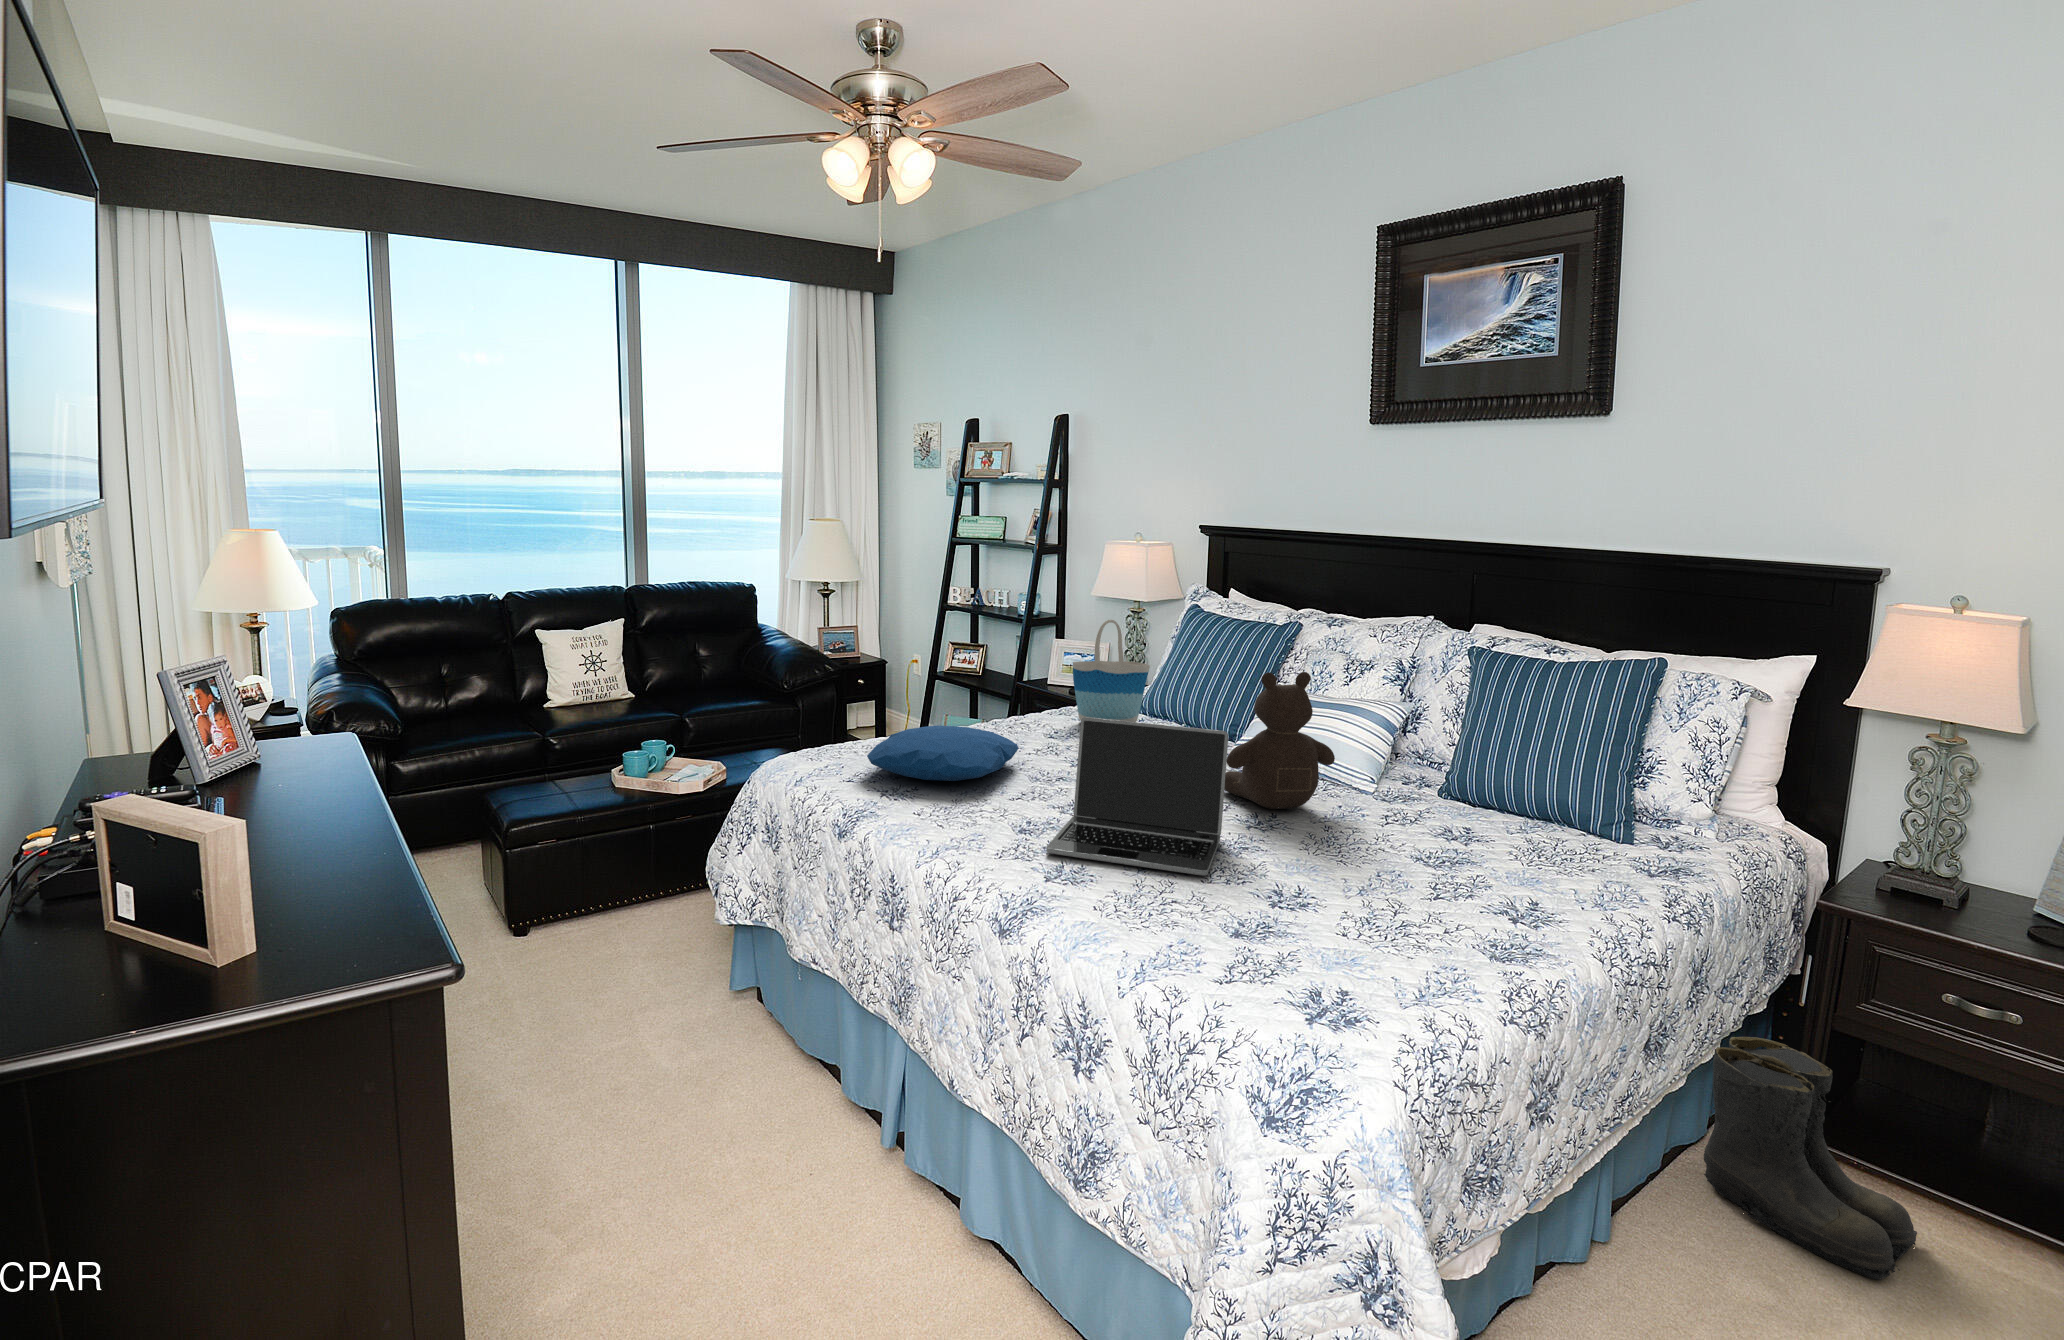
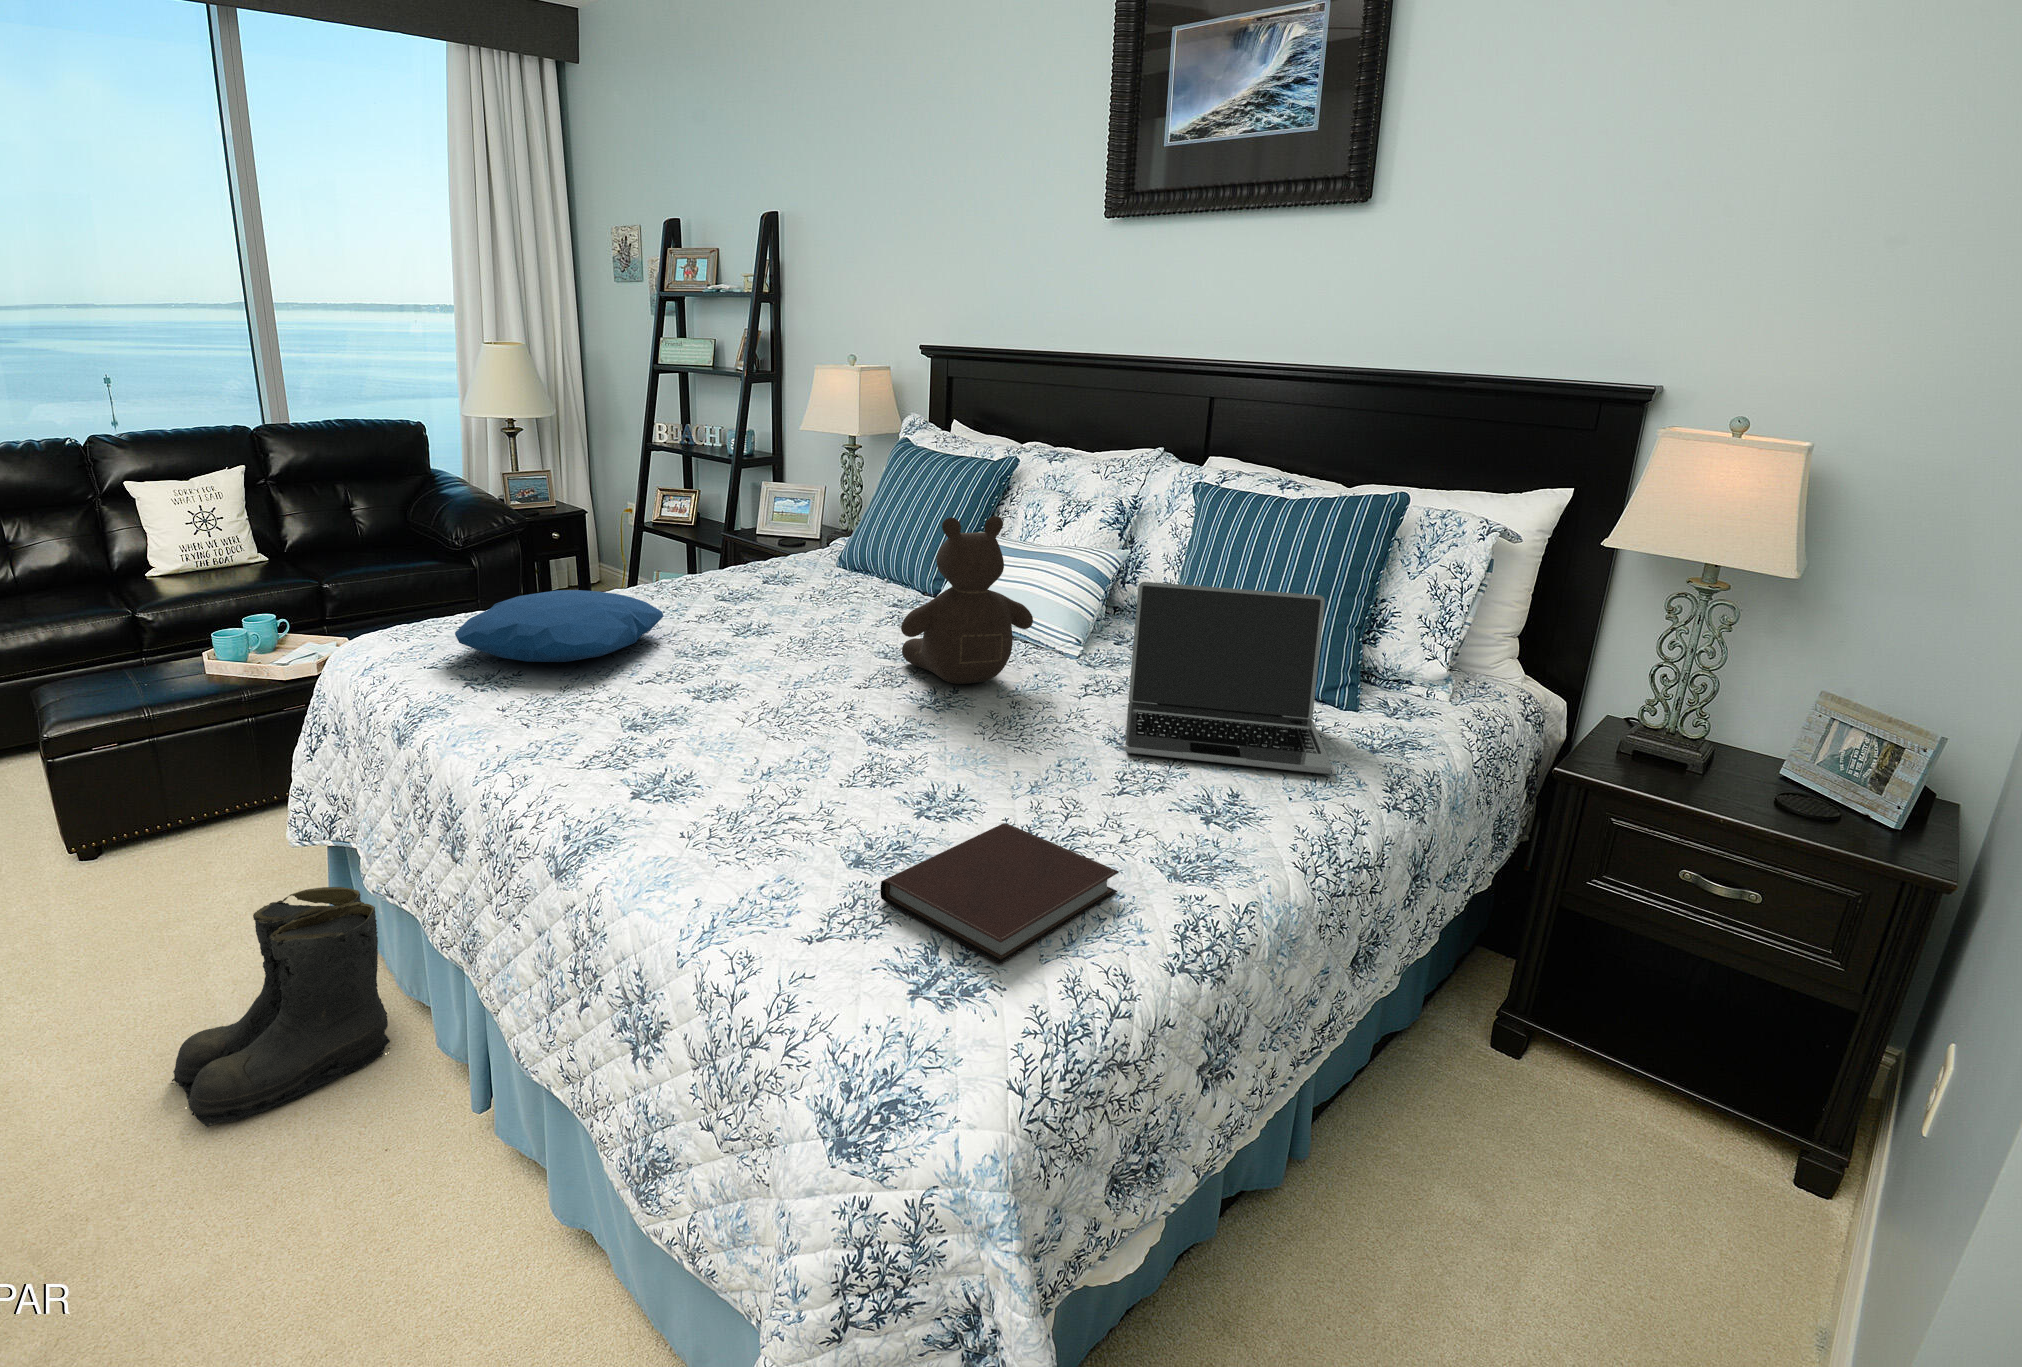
tote bag: present [1073,619,1150,722] -> none [753,455,846,580]
laptop: present [1047,717,1228,876] -> present [1125,582,1332,774]
notebook: none [1263,911,1451,1006] -> present [880,823,1119,964]
boots: present [1703,1037,1917,1280] -> present [171,887,390,1127]

